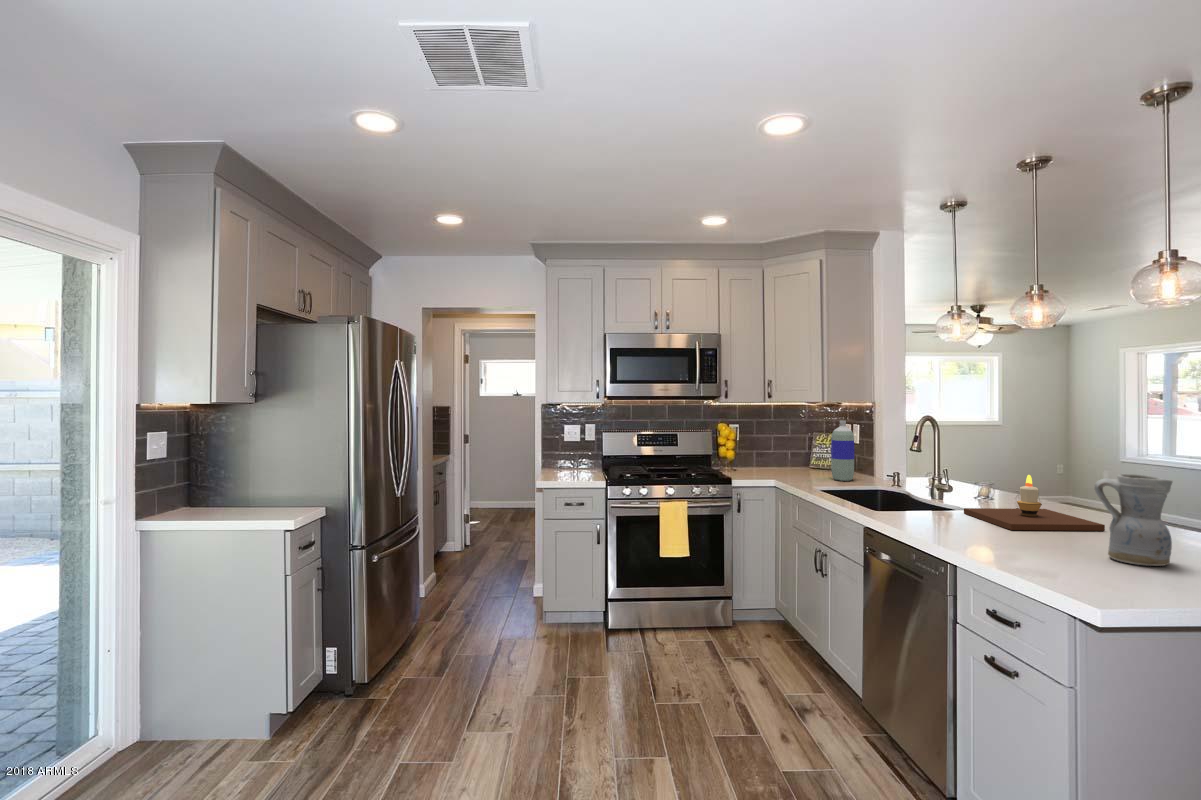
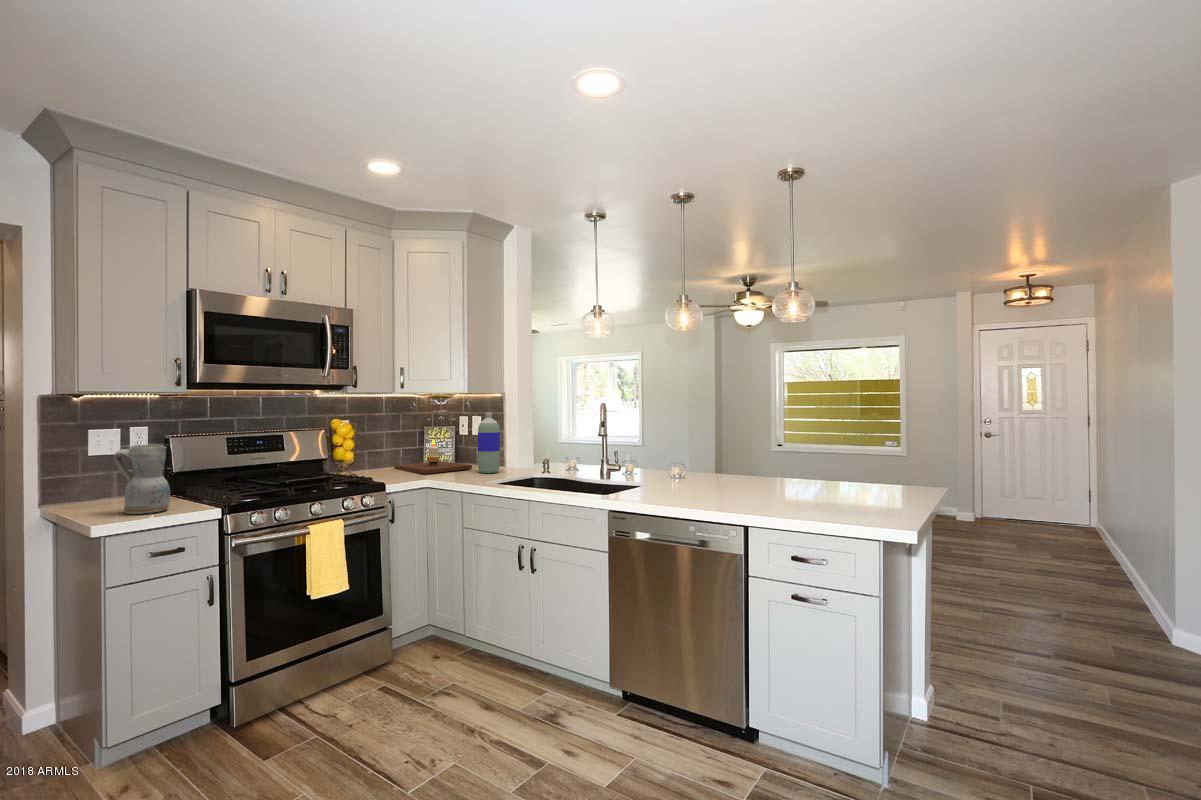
ceramic pitcher: present [1095,474,1172,566] -> present [114,445,170,514]
candle: present [964,475,1105,531] -> present [394,439,472,474]

